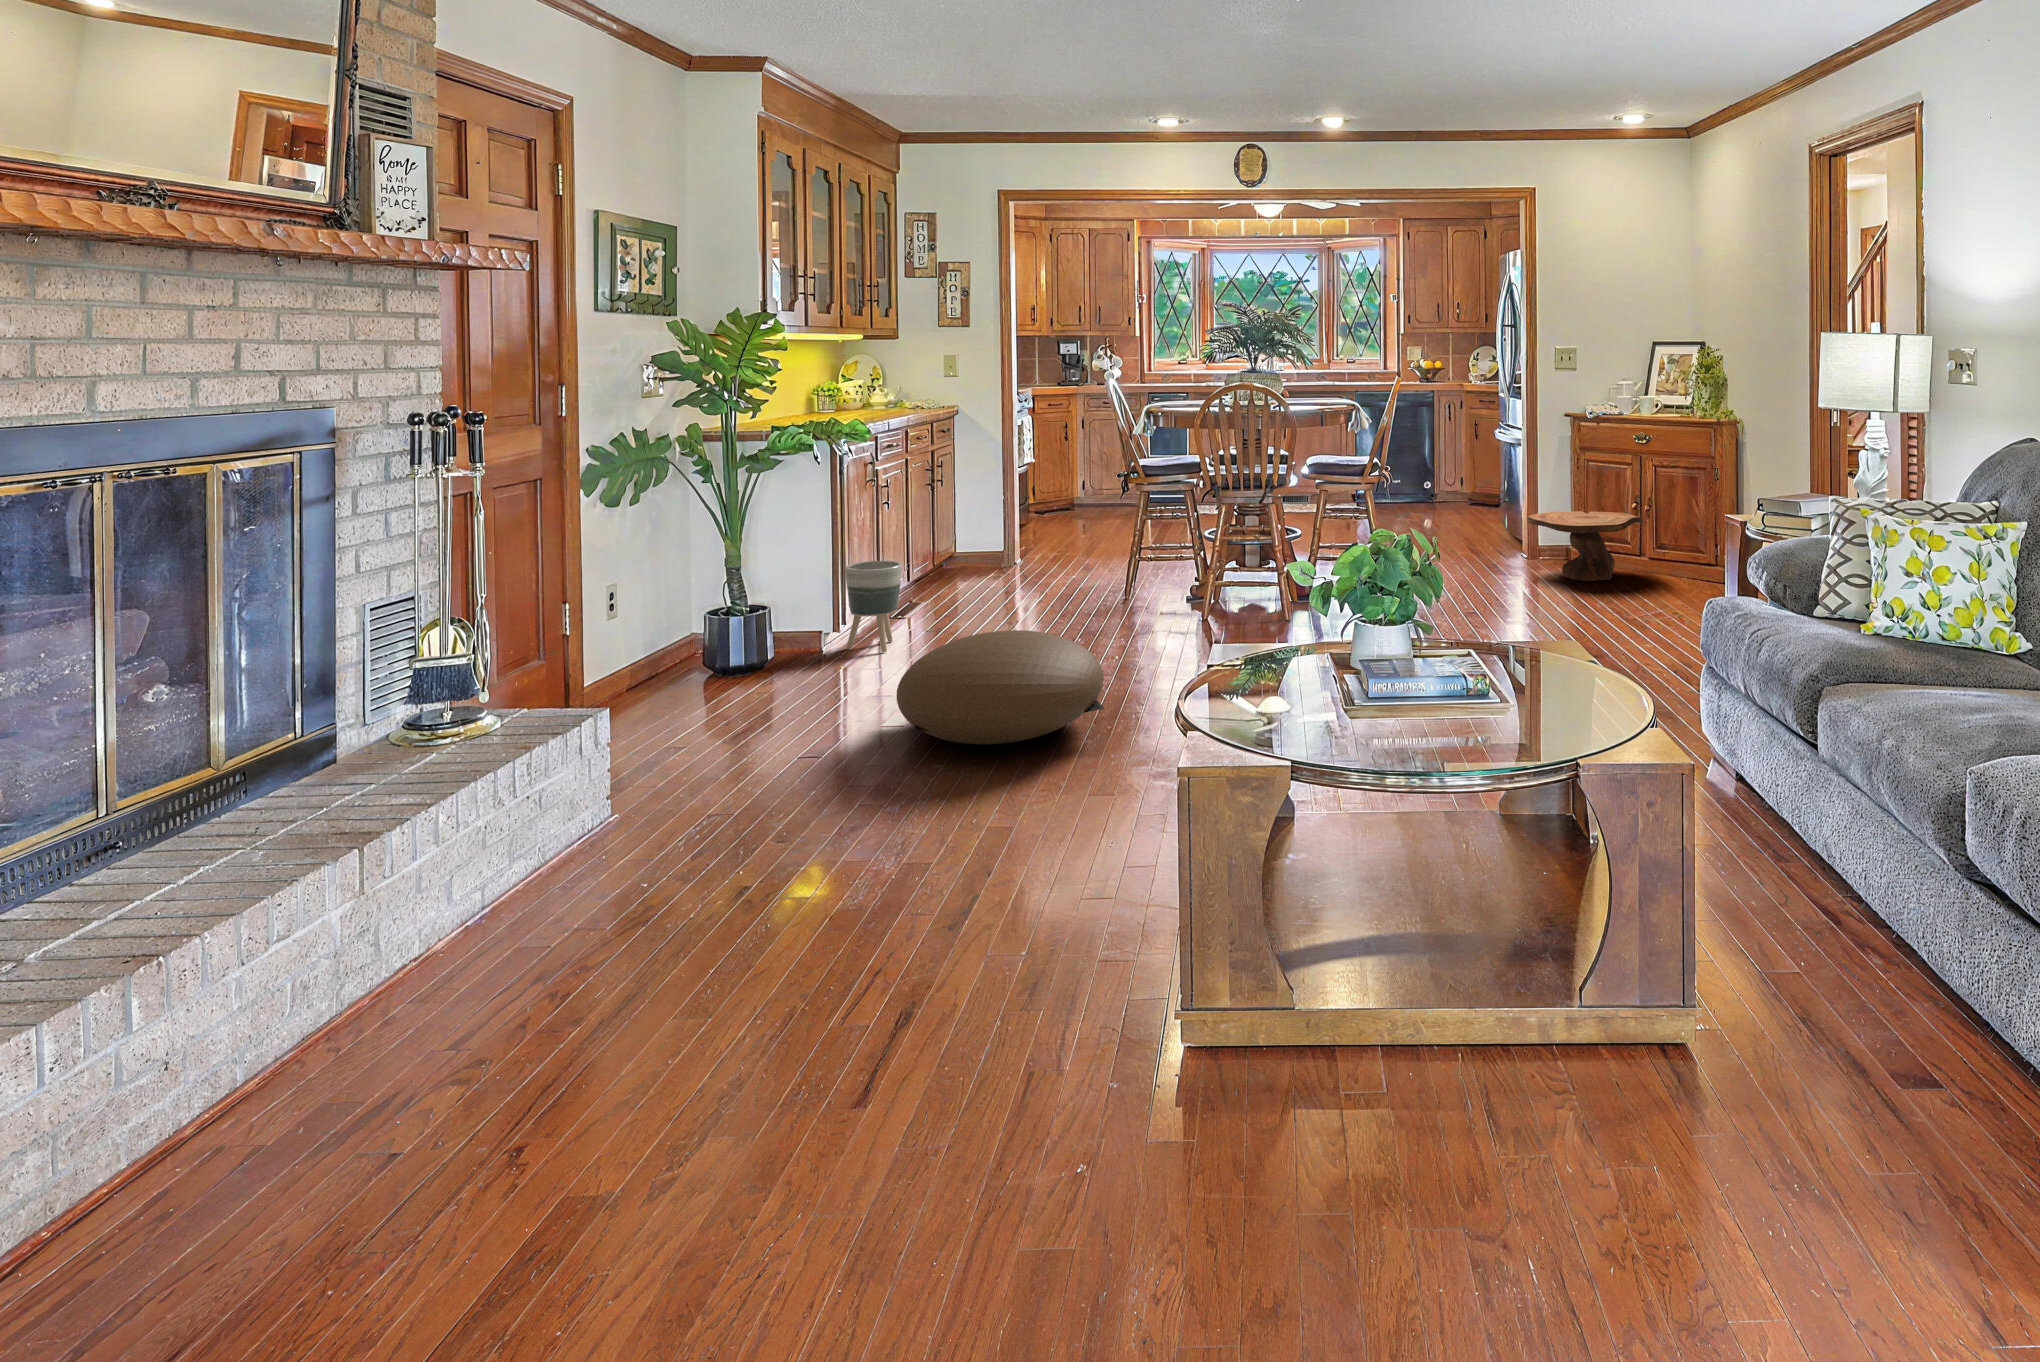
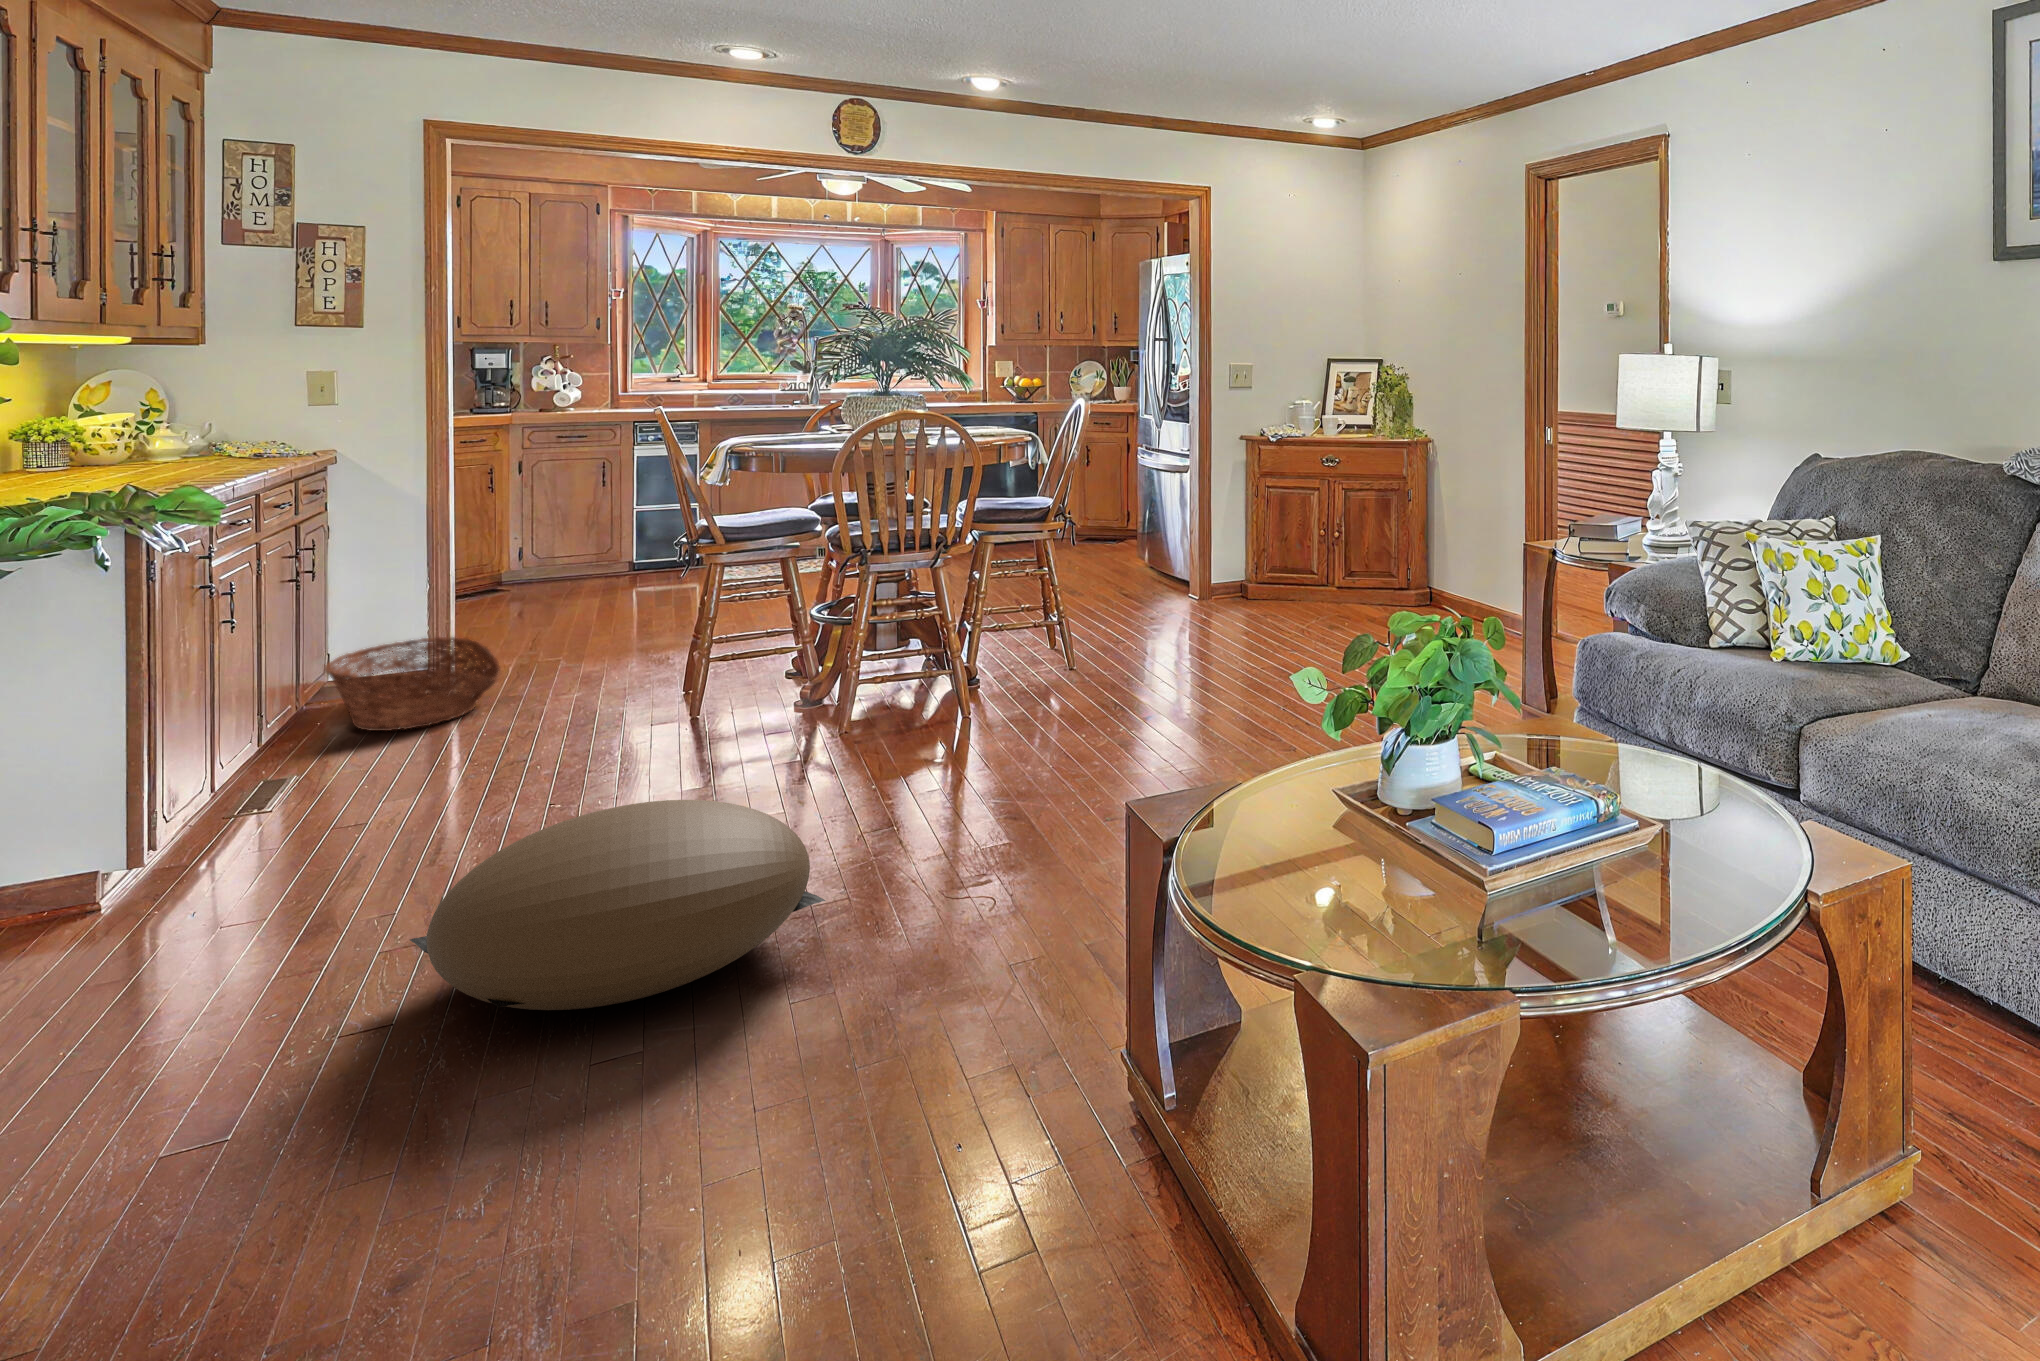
side table: present [1528,511,1642,581] -> none [1218,544,1342,627]
basket: none [946,528,1038,584] -> present [325,637,502,731]
planter: present [845,561,902,652] -> none [185,718,313,883]

